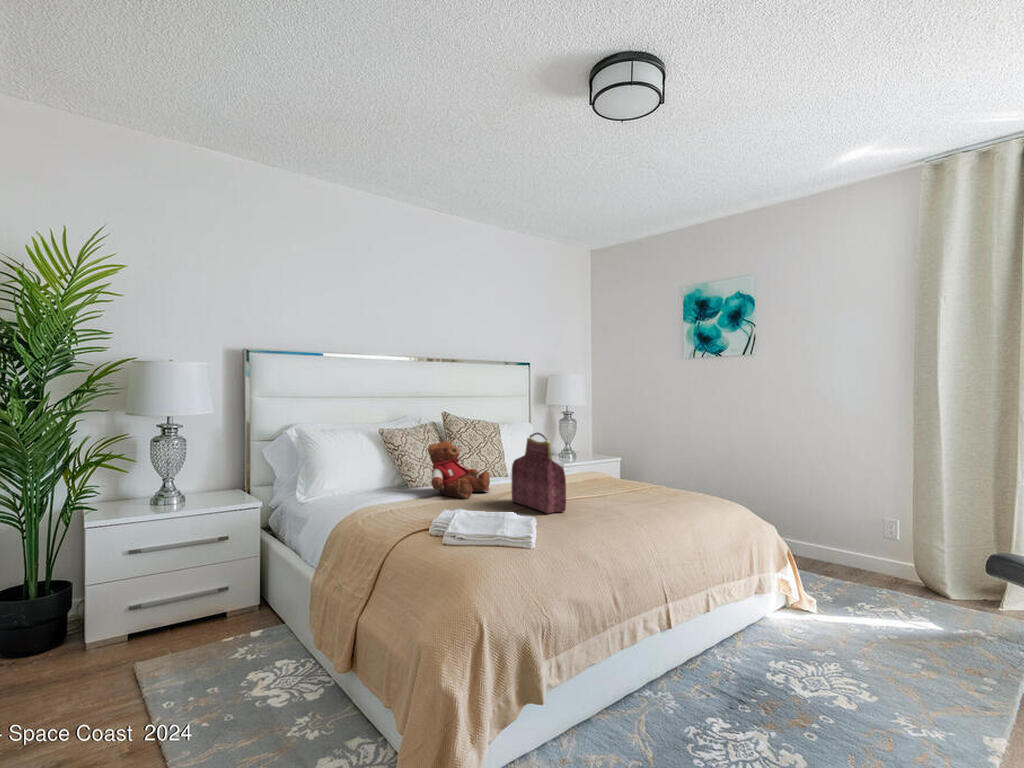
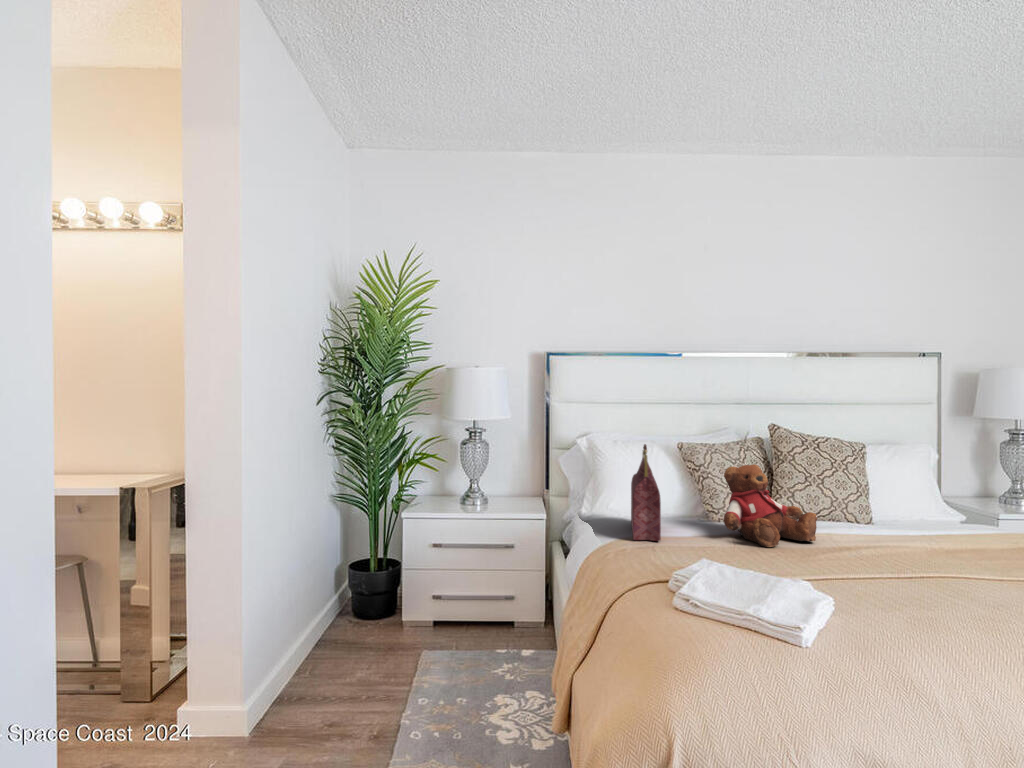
handbag: present [511,433,566,514] -> present [631,444,661,541]

